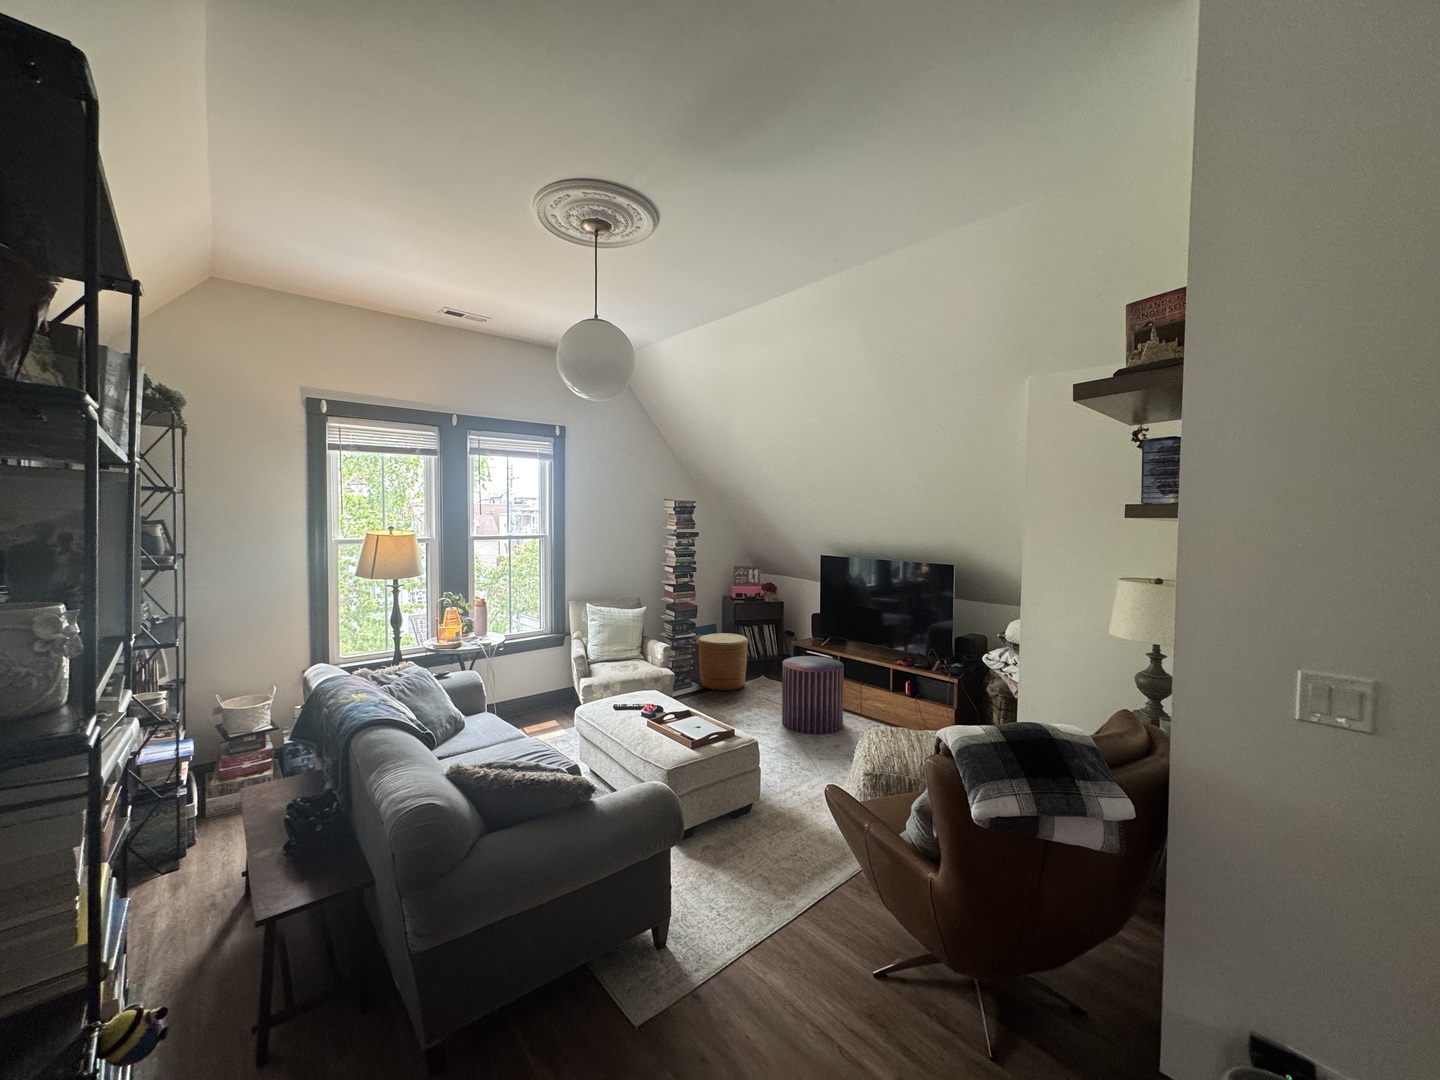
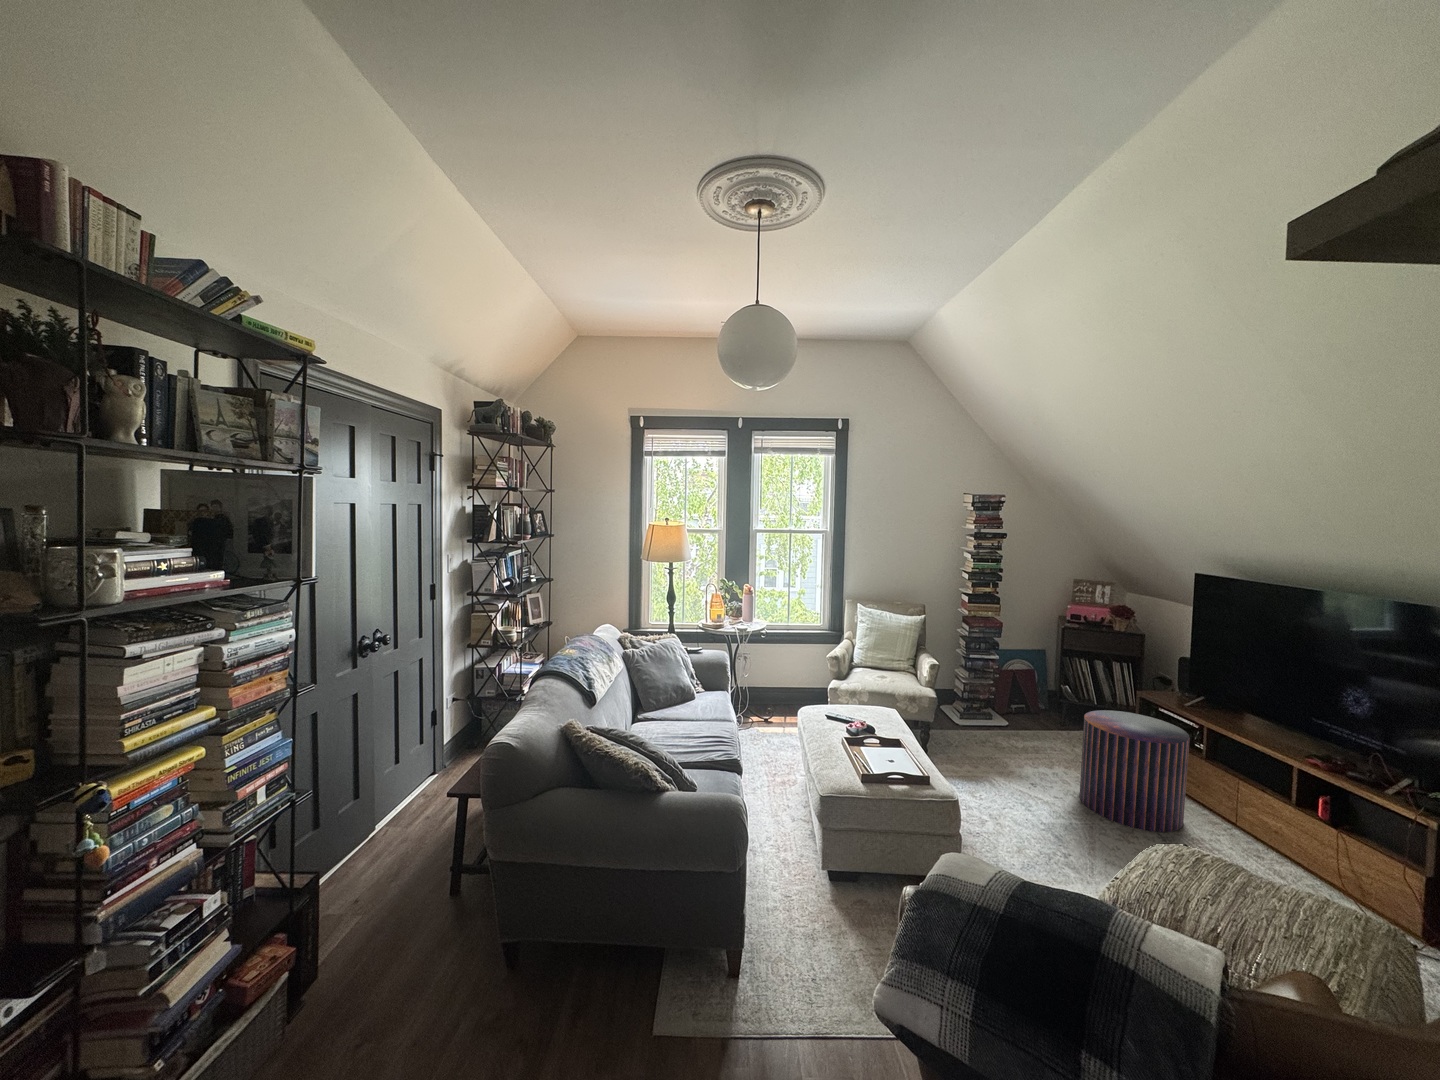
woven basket: present [698,633,748,691] -> none [999,660,1070,735]

